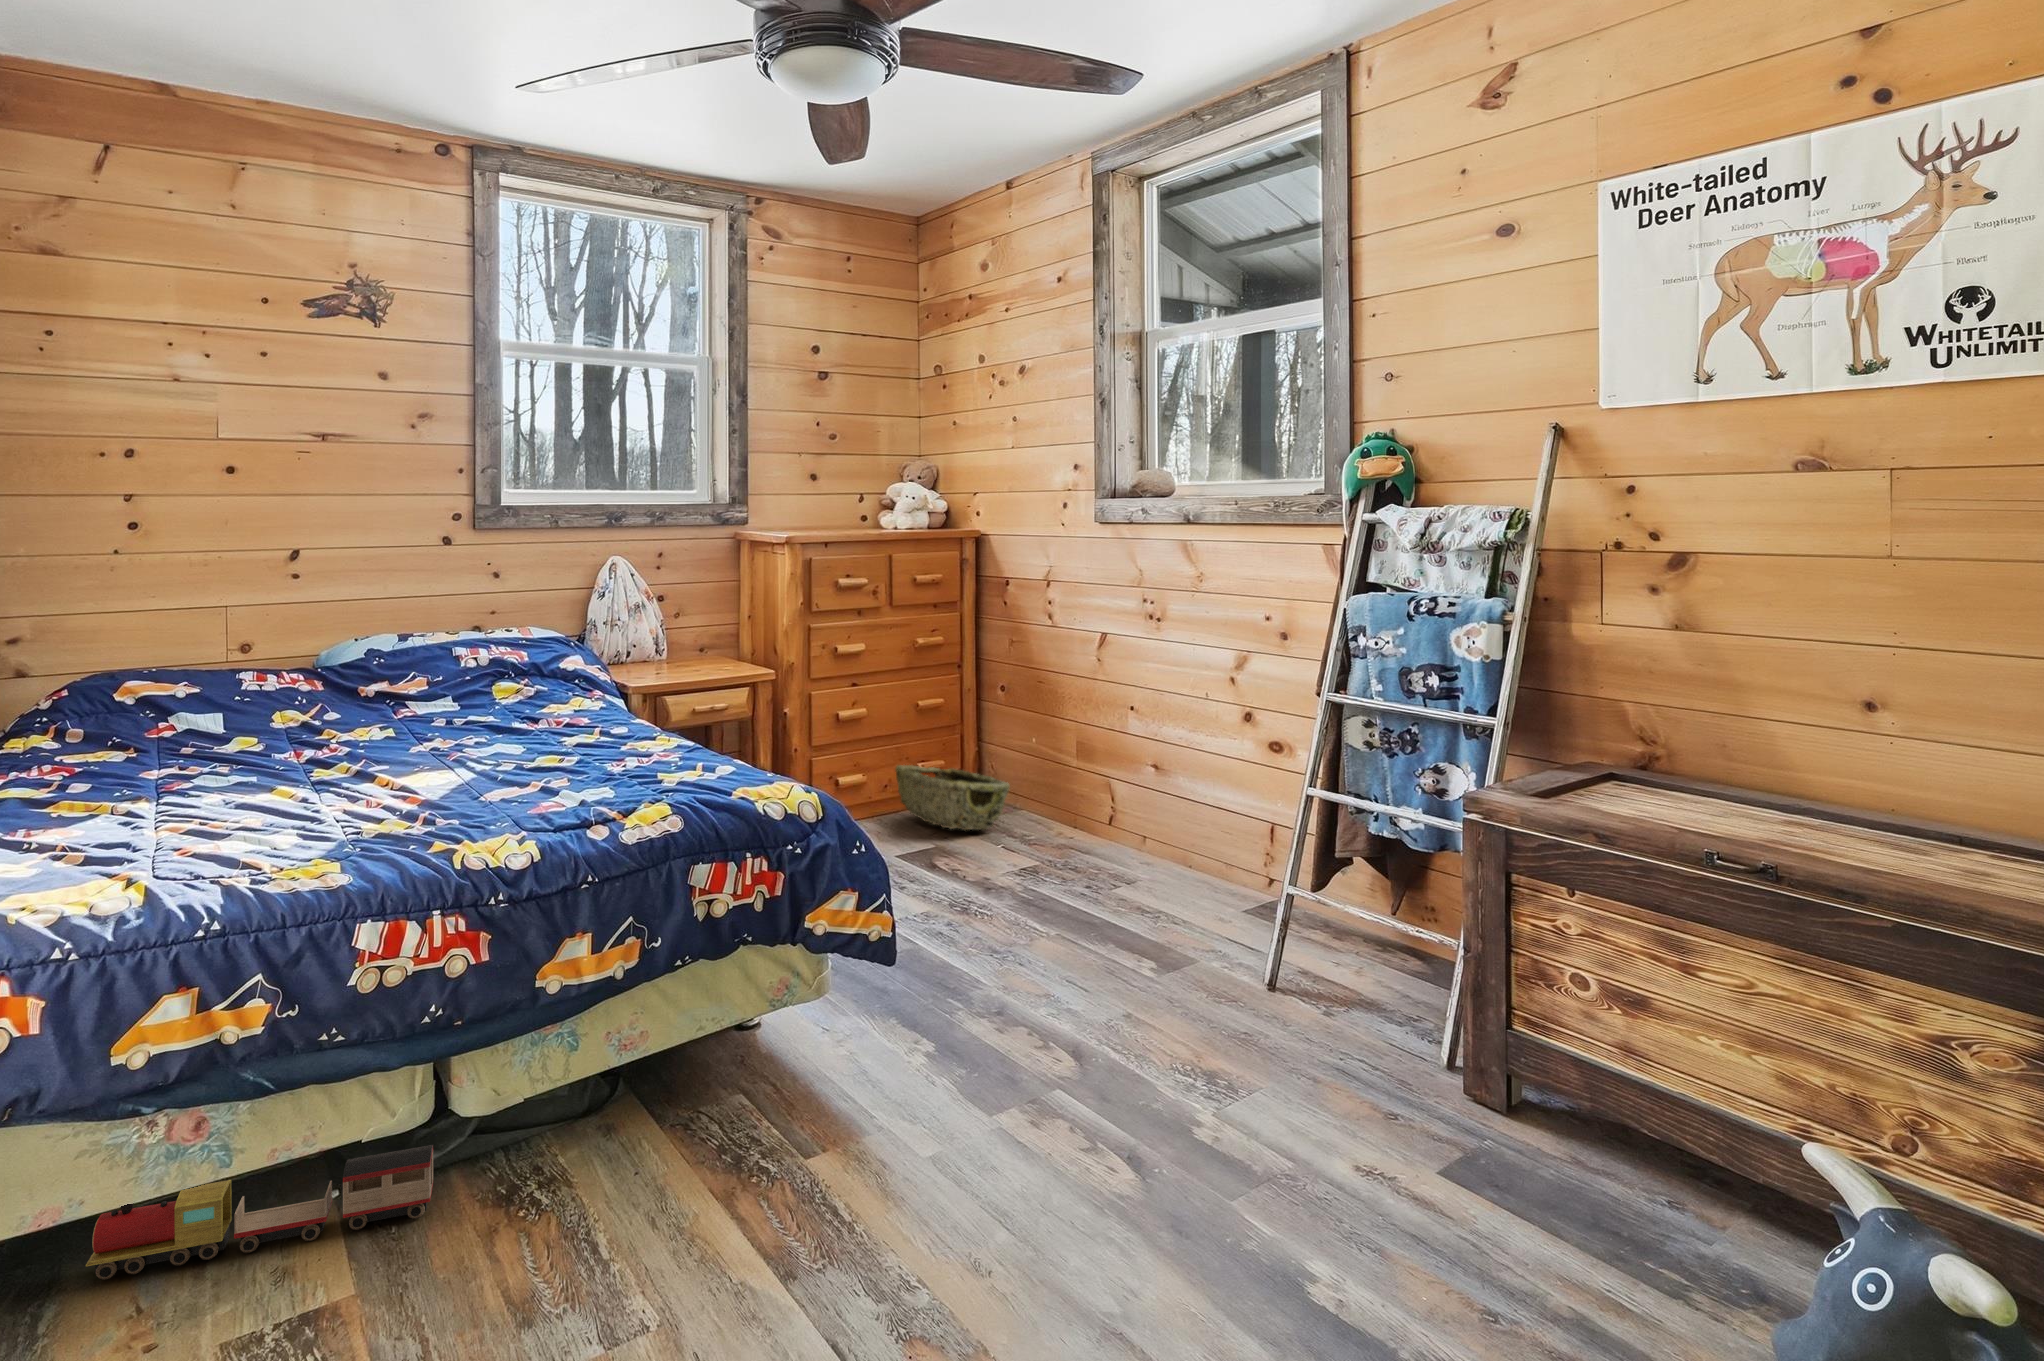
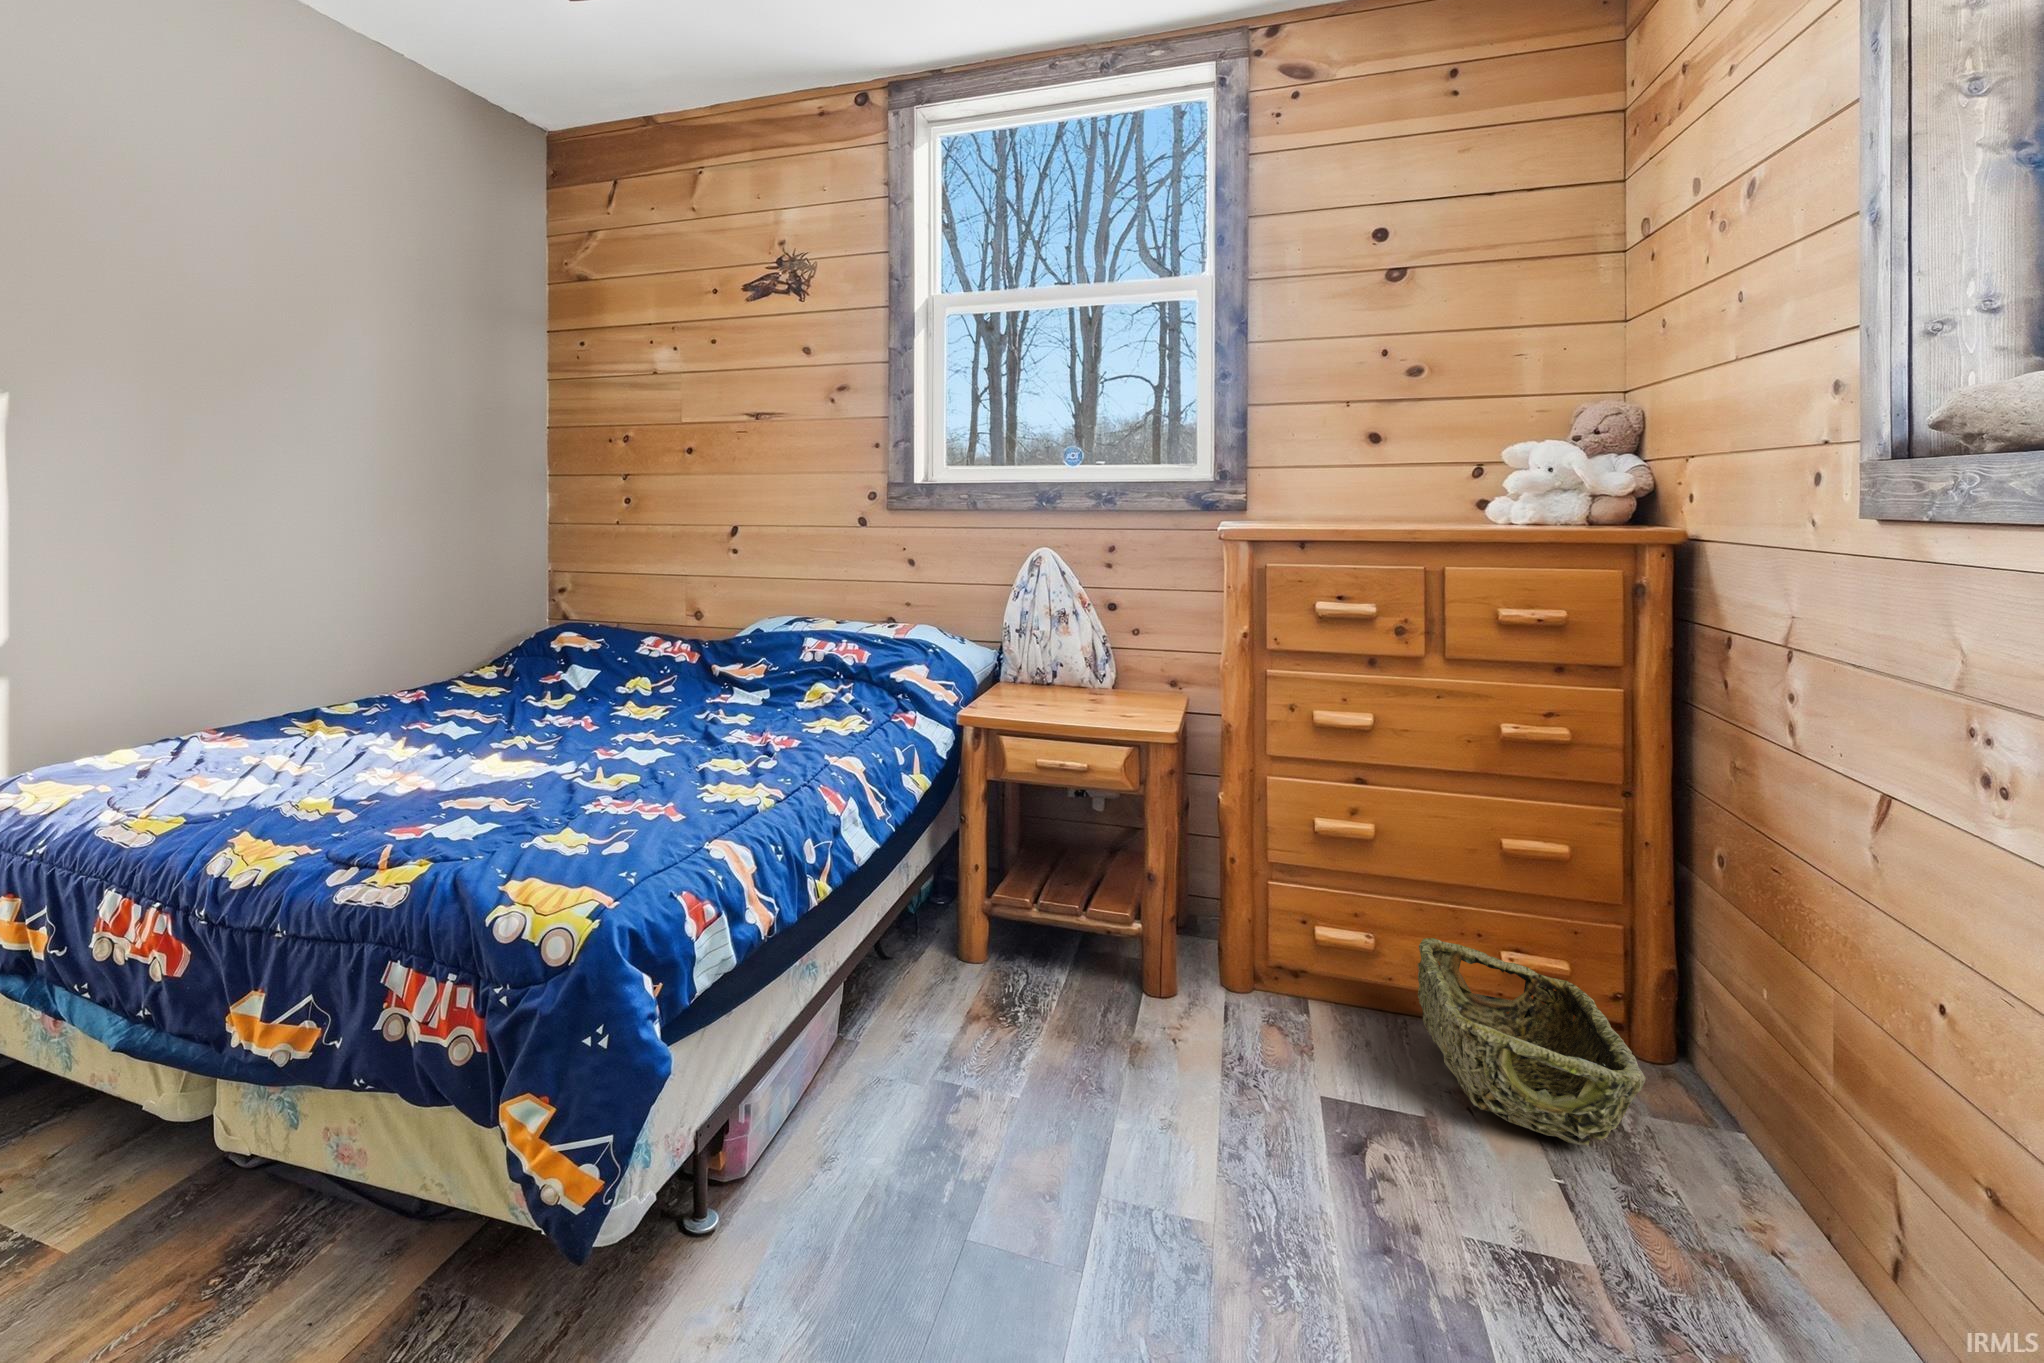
toy train: present [86,1145,433,1280] -> none [31,1112,178,1305]

